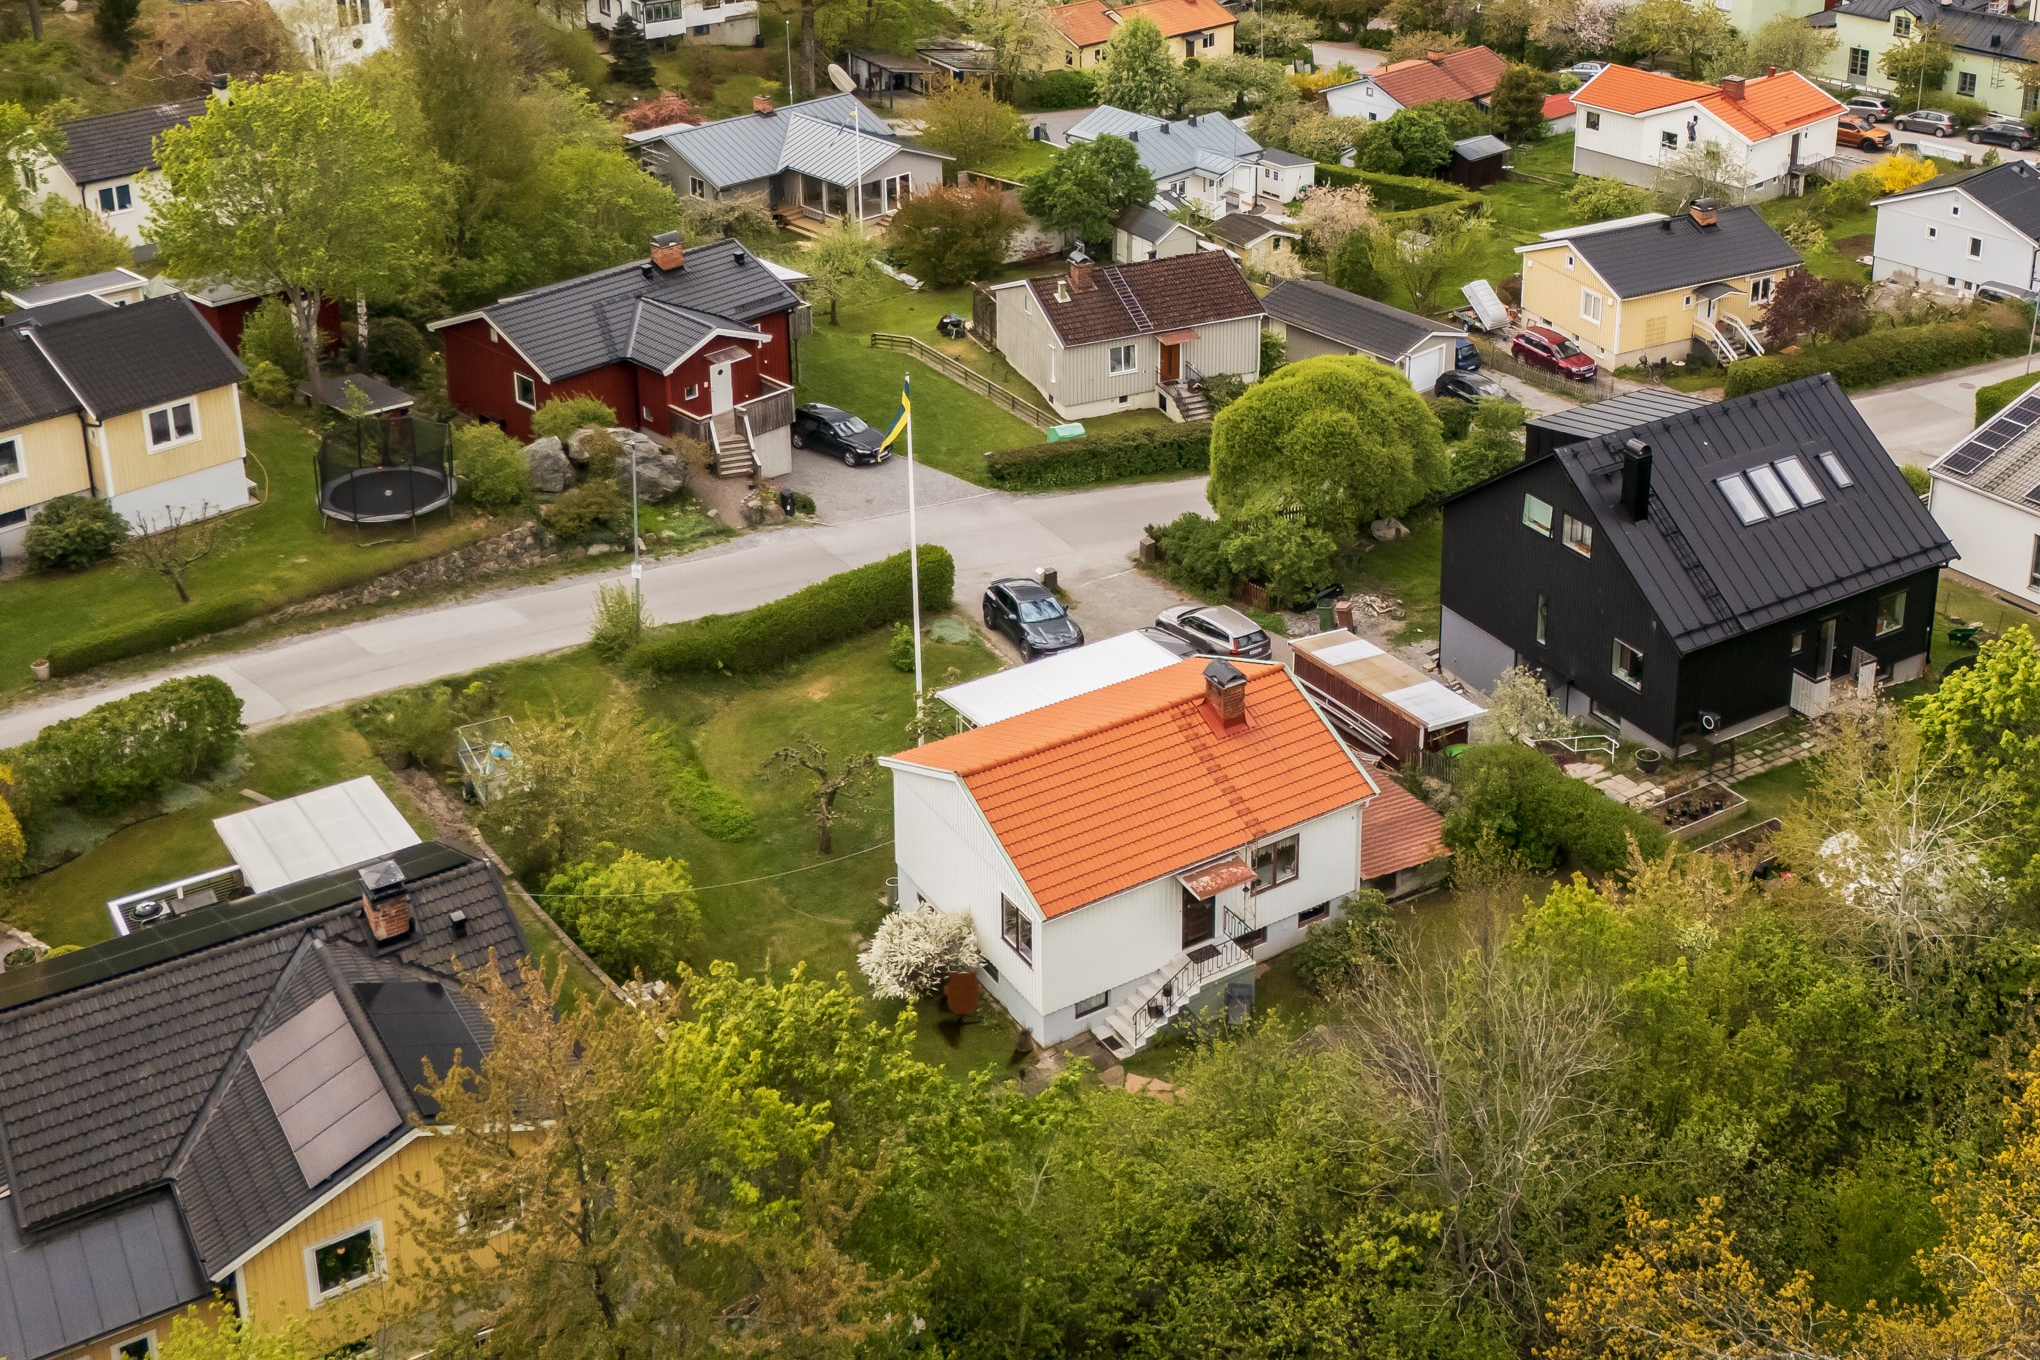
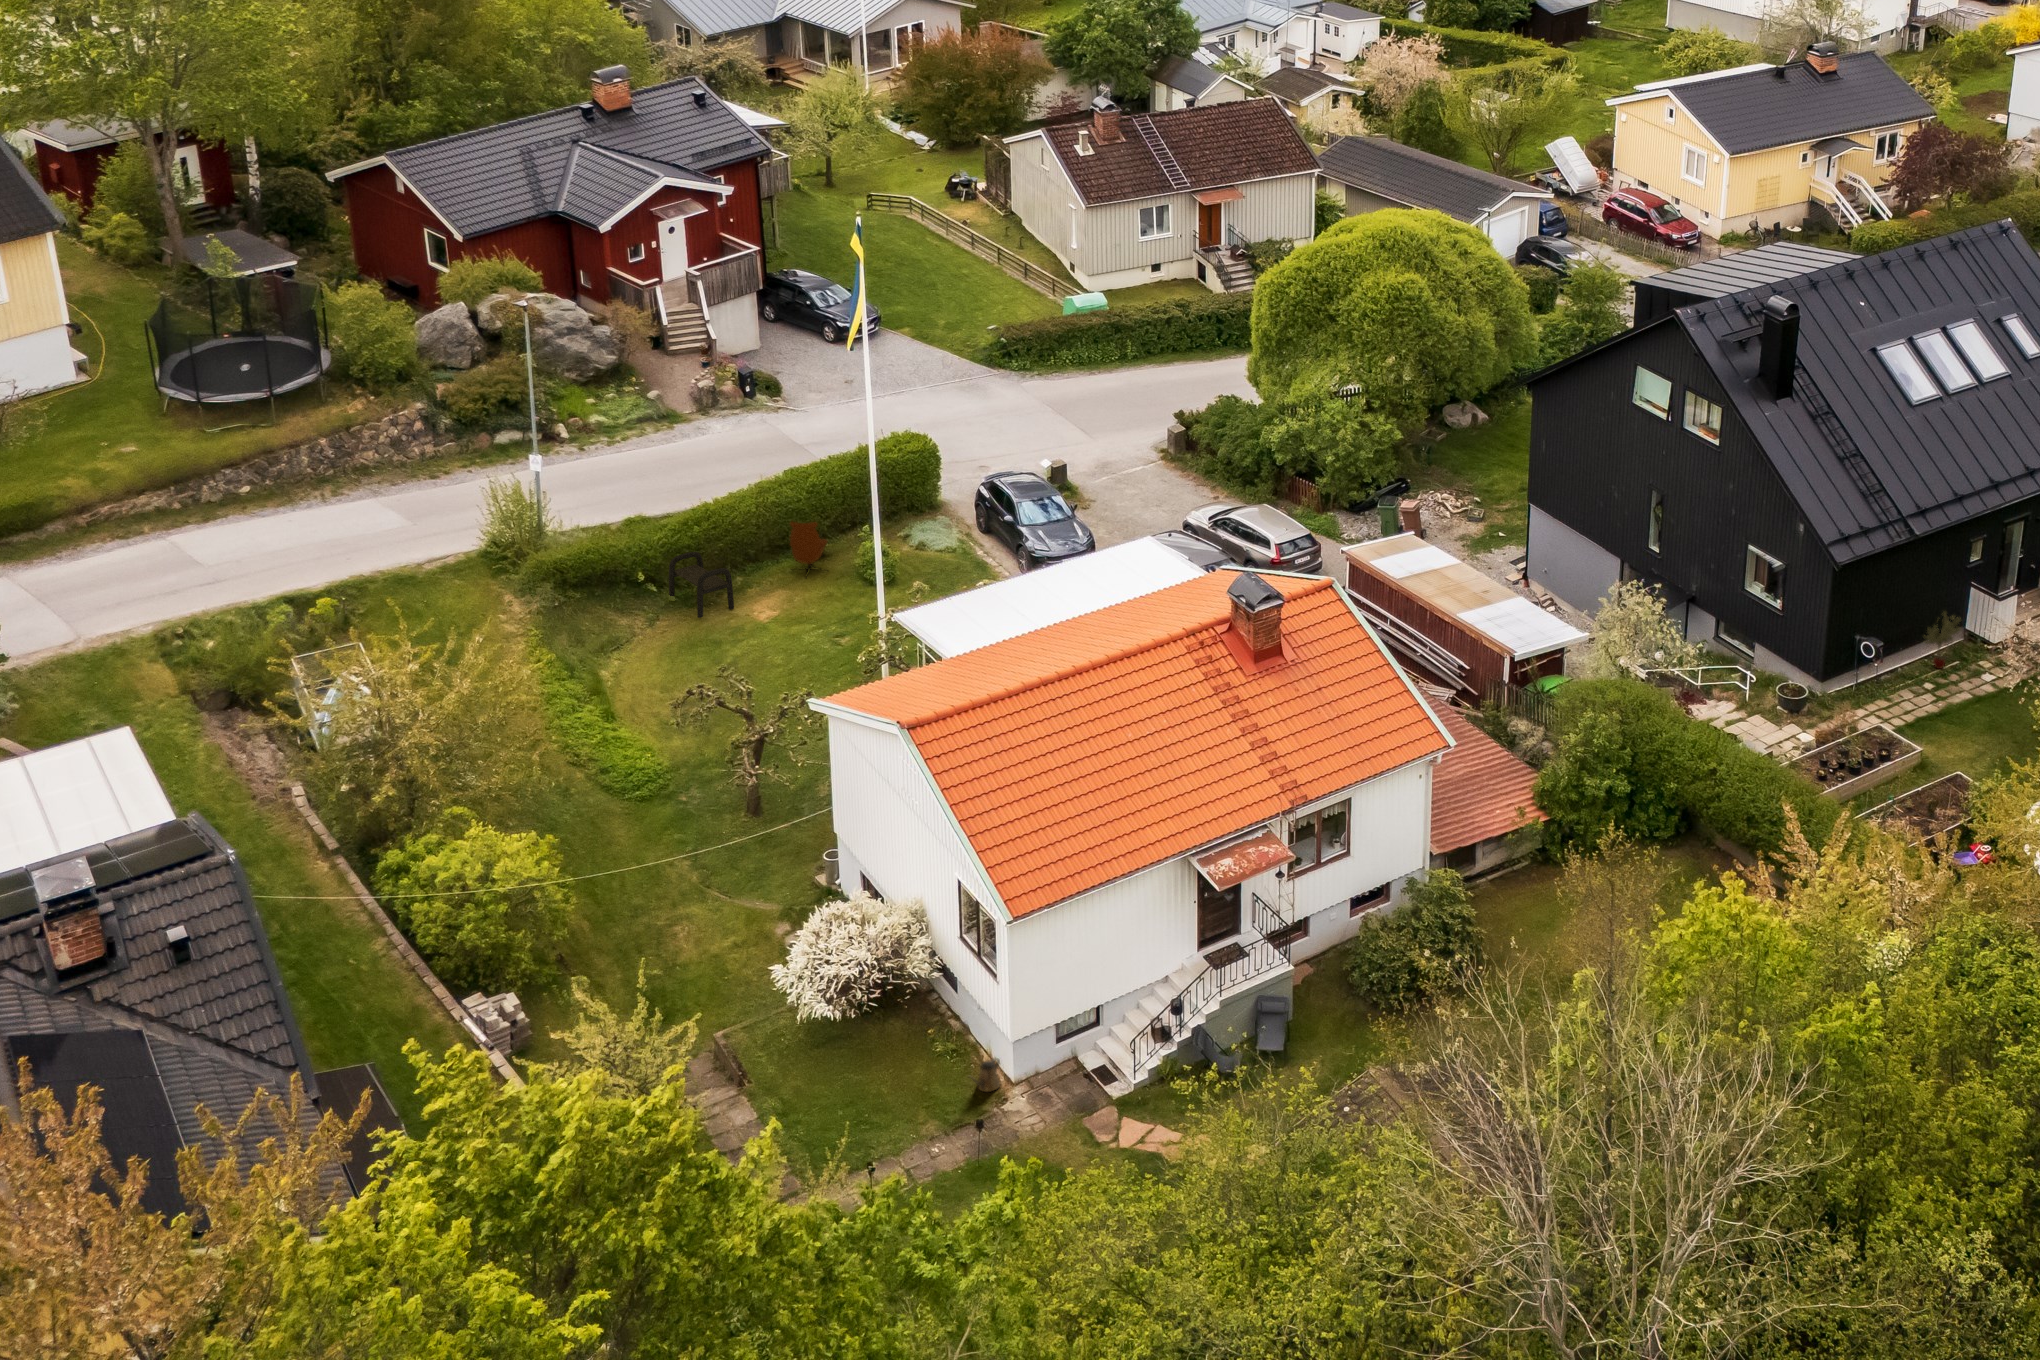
potted tree: none [1755,692,1786,739] -> present [1924,613,1961,669]
bench: present [1674,722,1735,781] -> present [669,552,734,618]
lounge chair: present [944,971,981,1025] -> present [790,522,827,573]

